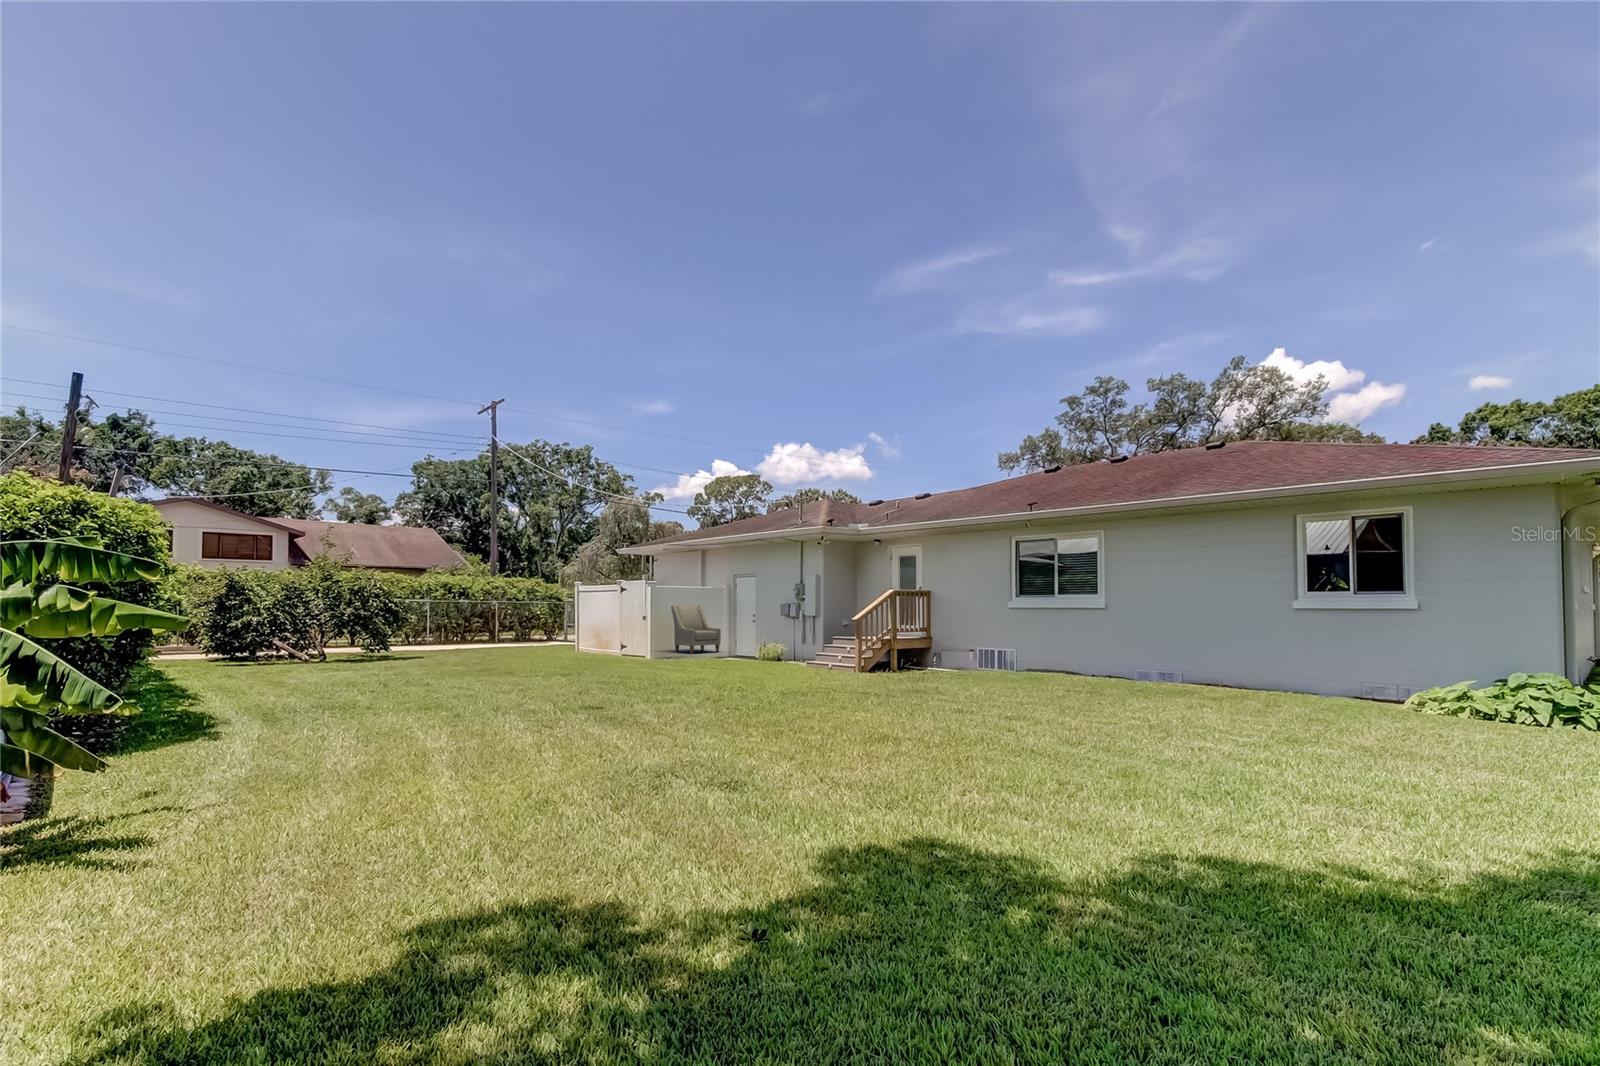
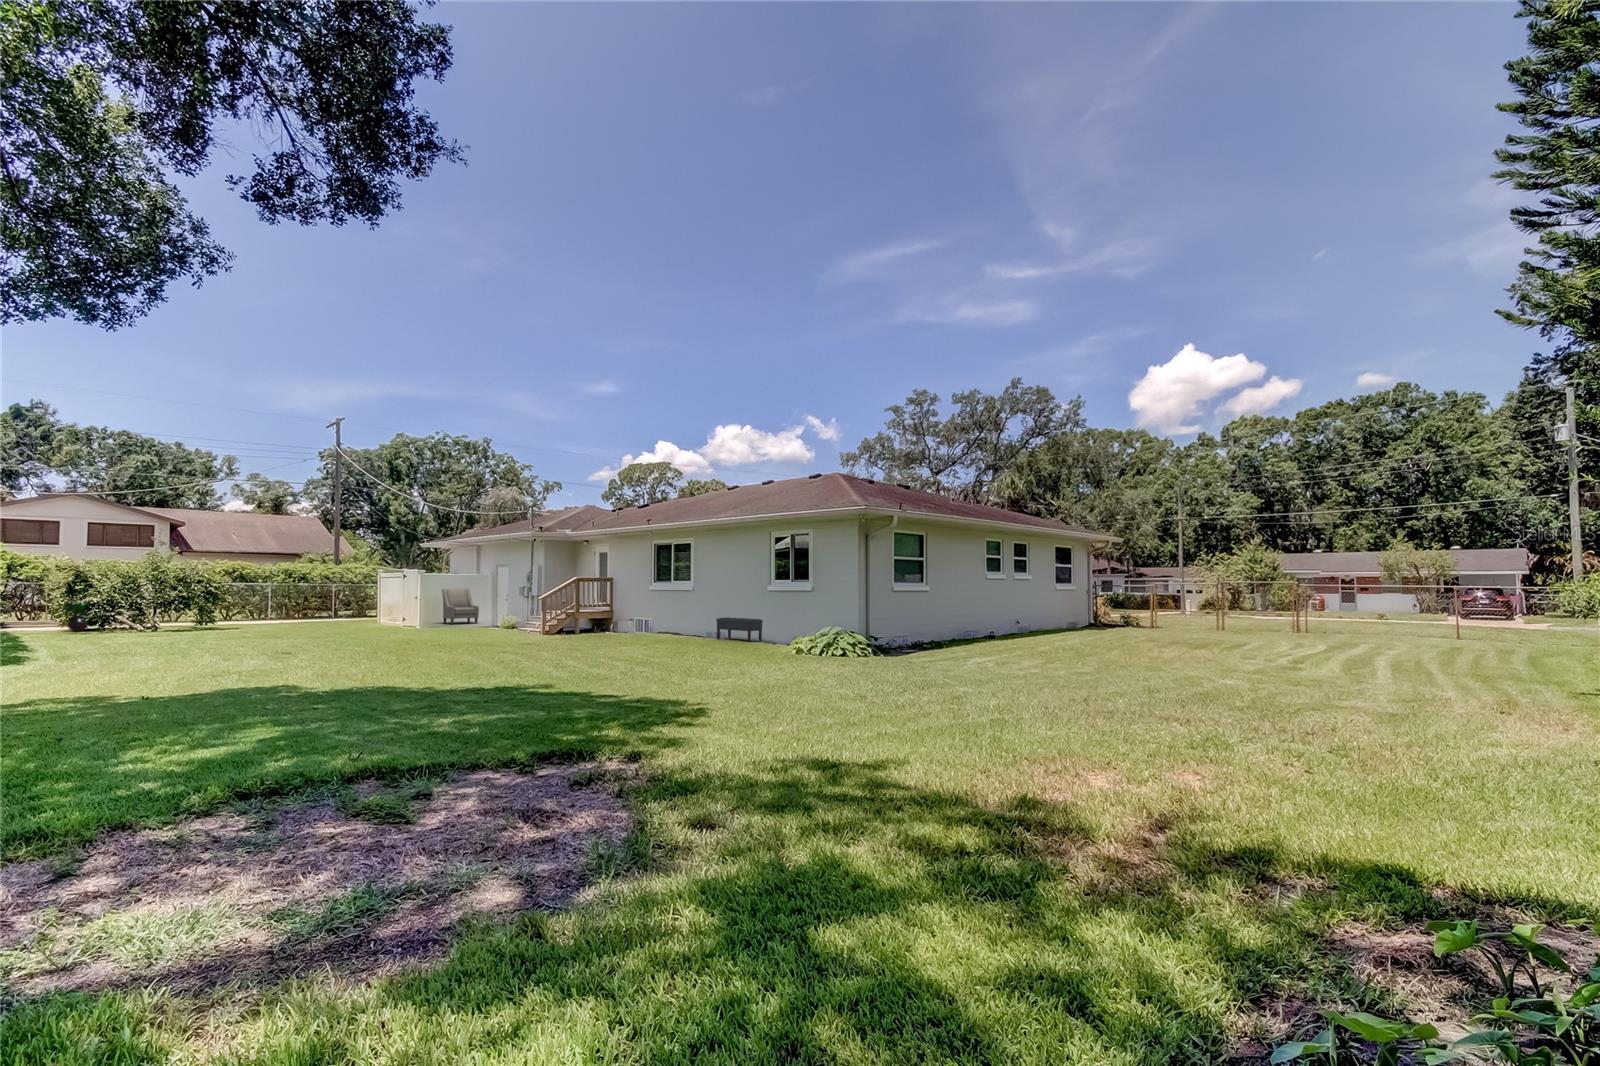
potted tree: none [207,618,241,664] -> present [64,602,88,632]
bench: none [1194,648,1290,689] -> present [716,617,763,642]

